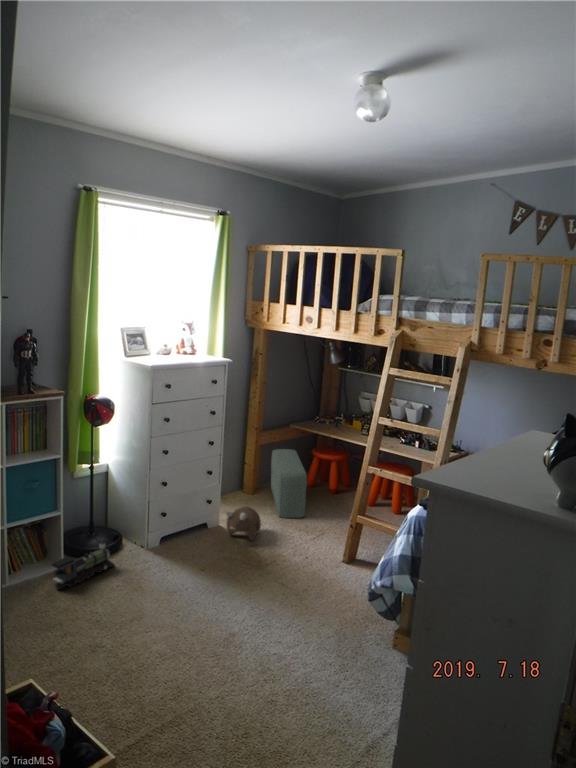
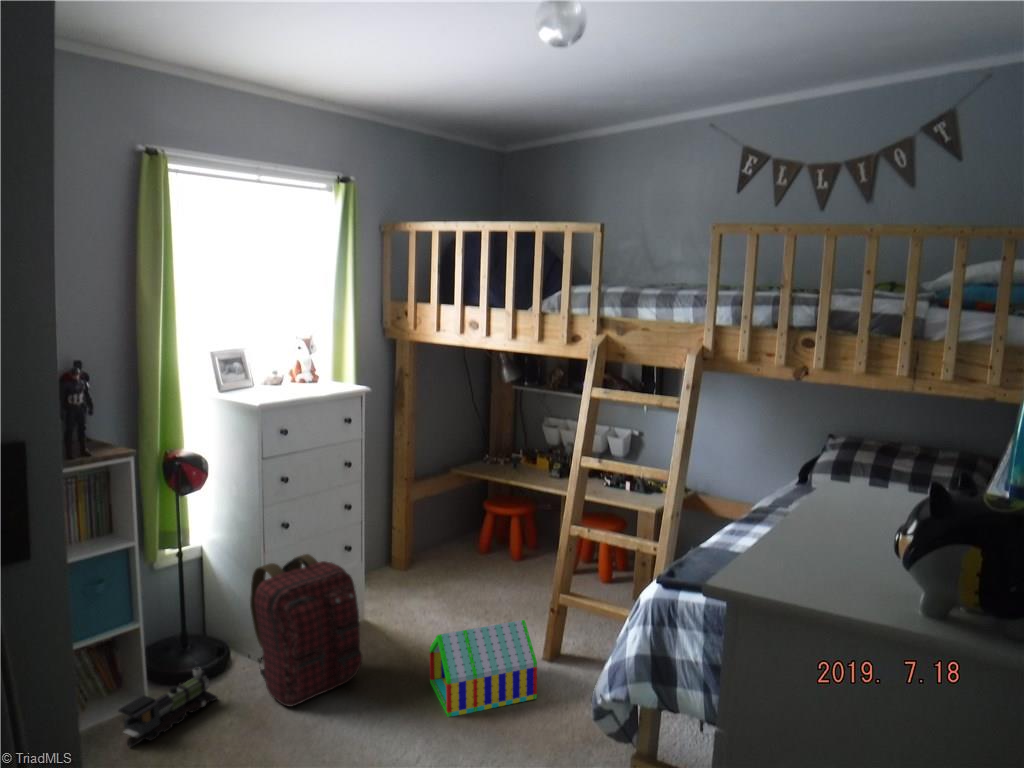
pouf: present [271,449,307,518] -> none [433,502,484,600]
backpack: none [140,473,214,575] -> present [250,554,362,707]
plush toy: present [226,506,261,540] -> none [376,590,426,638]
toy house: none [260,531,335,593] -> present [429,620,537,717]

